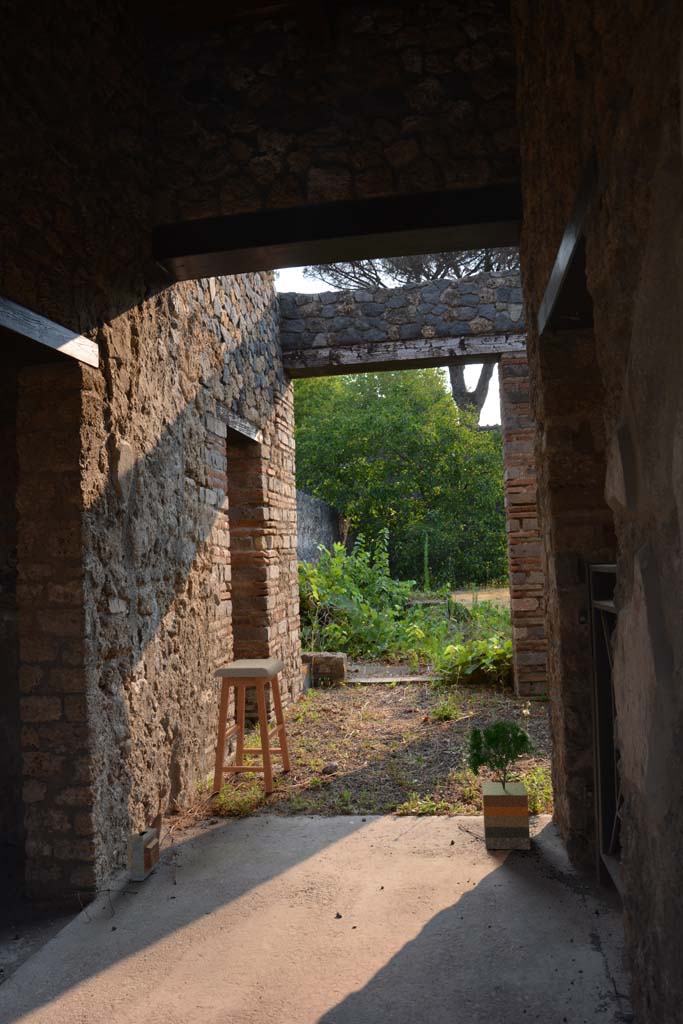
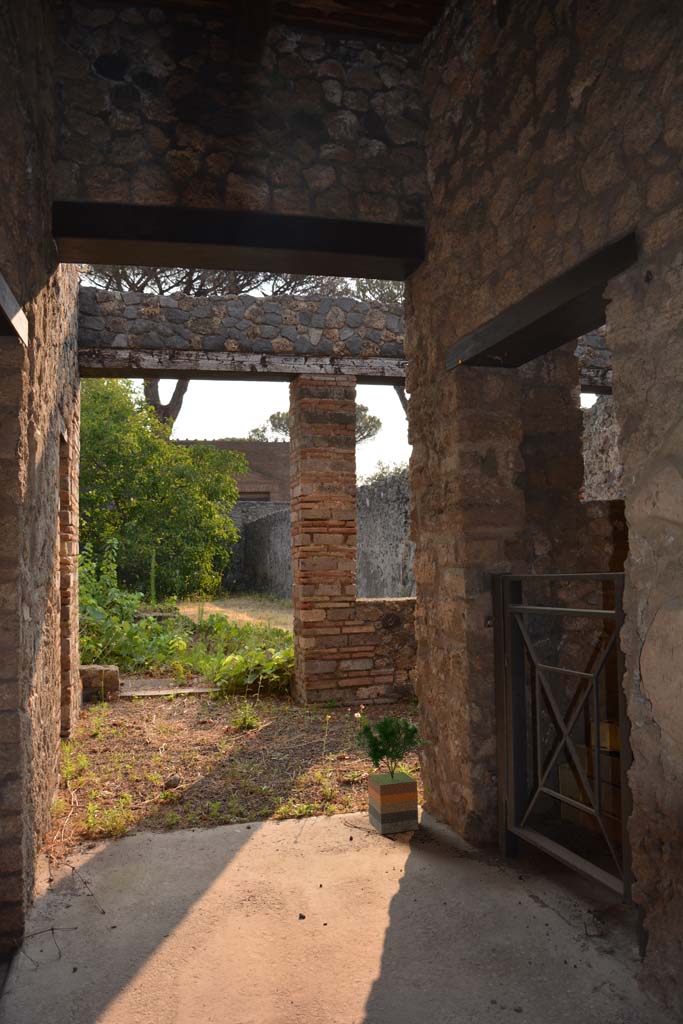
stool: present [213,659,291,792] -> none [63,674,131,820]
watering can: present [127,813,162,881] -> none [44,842,70,917]

